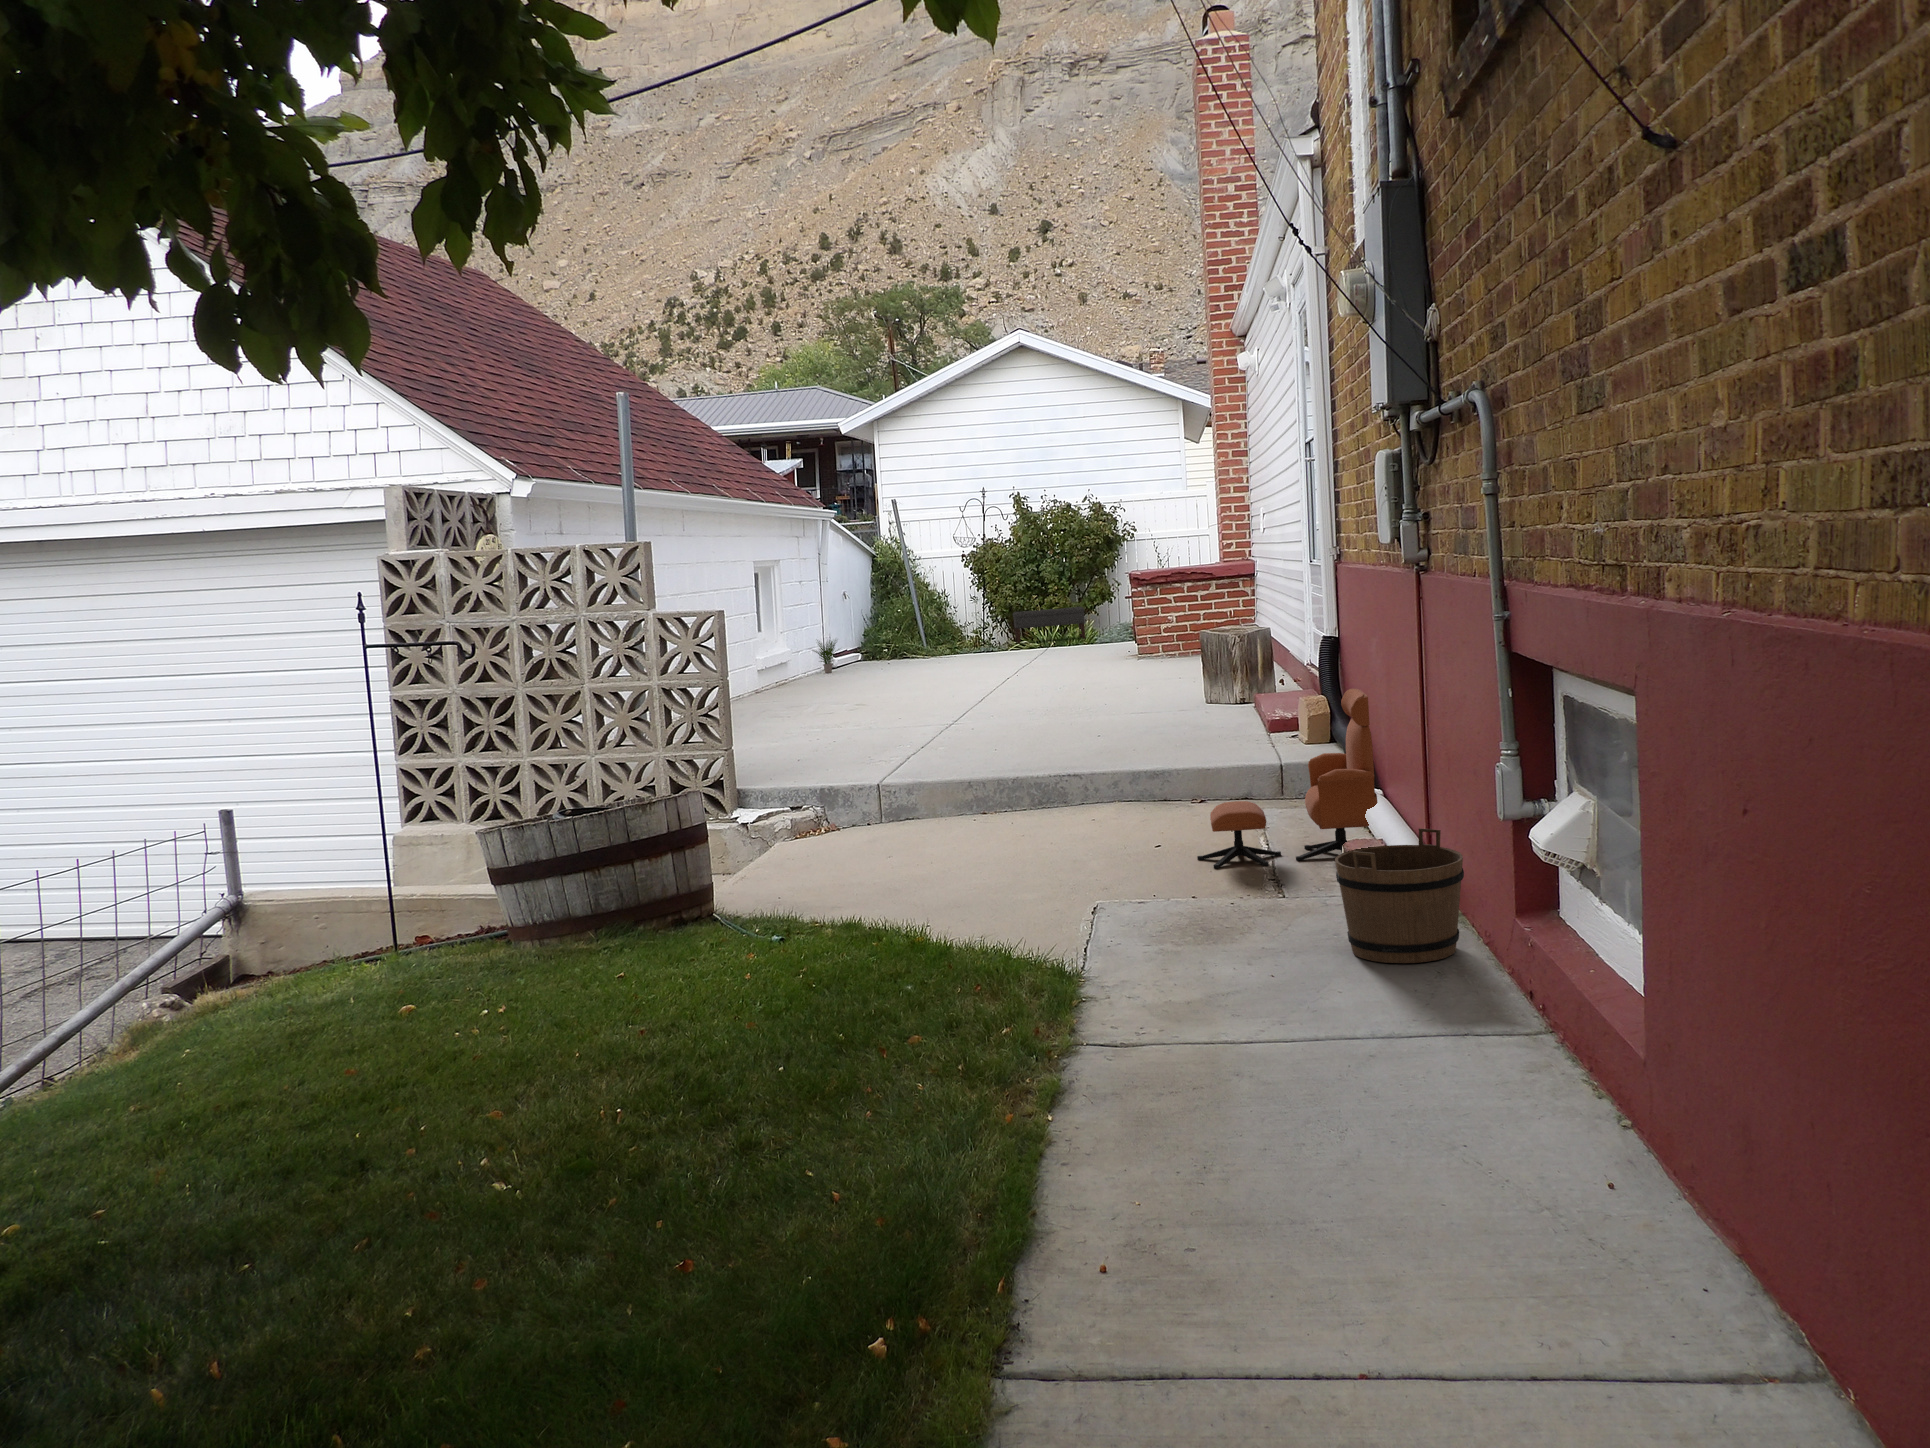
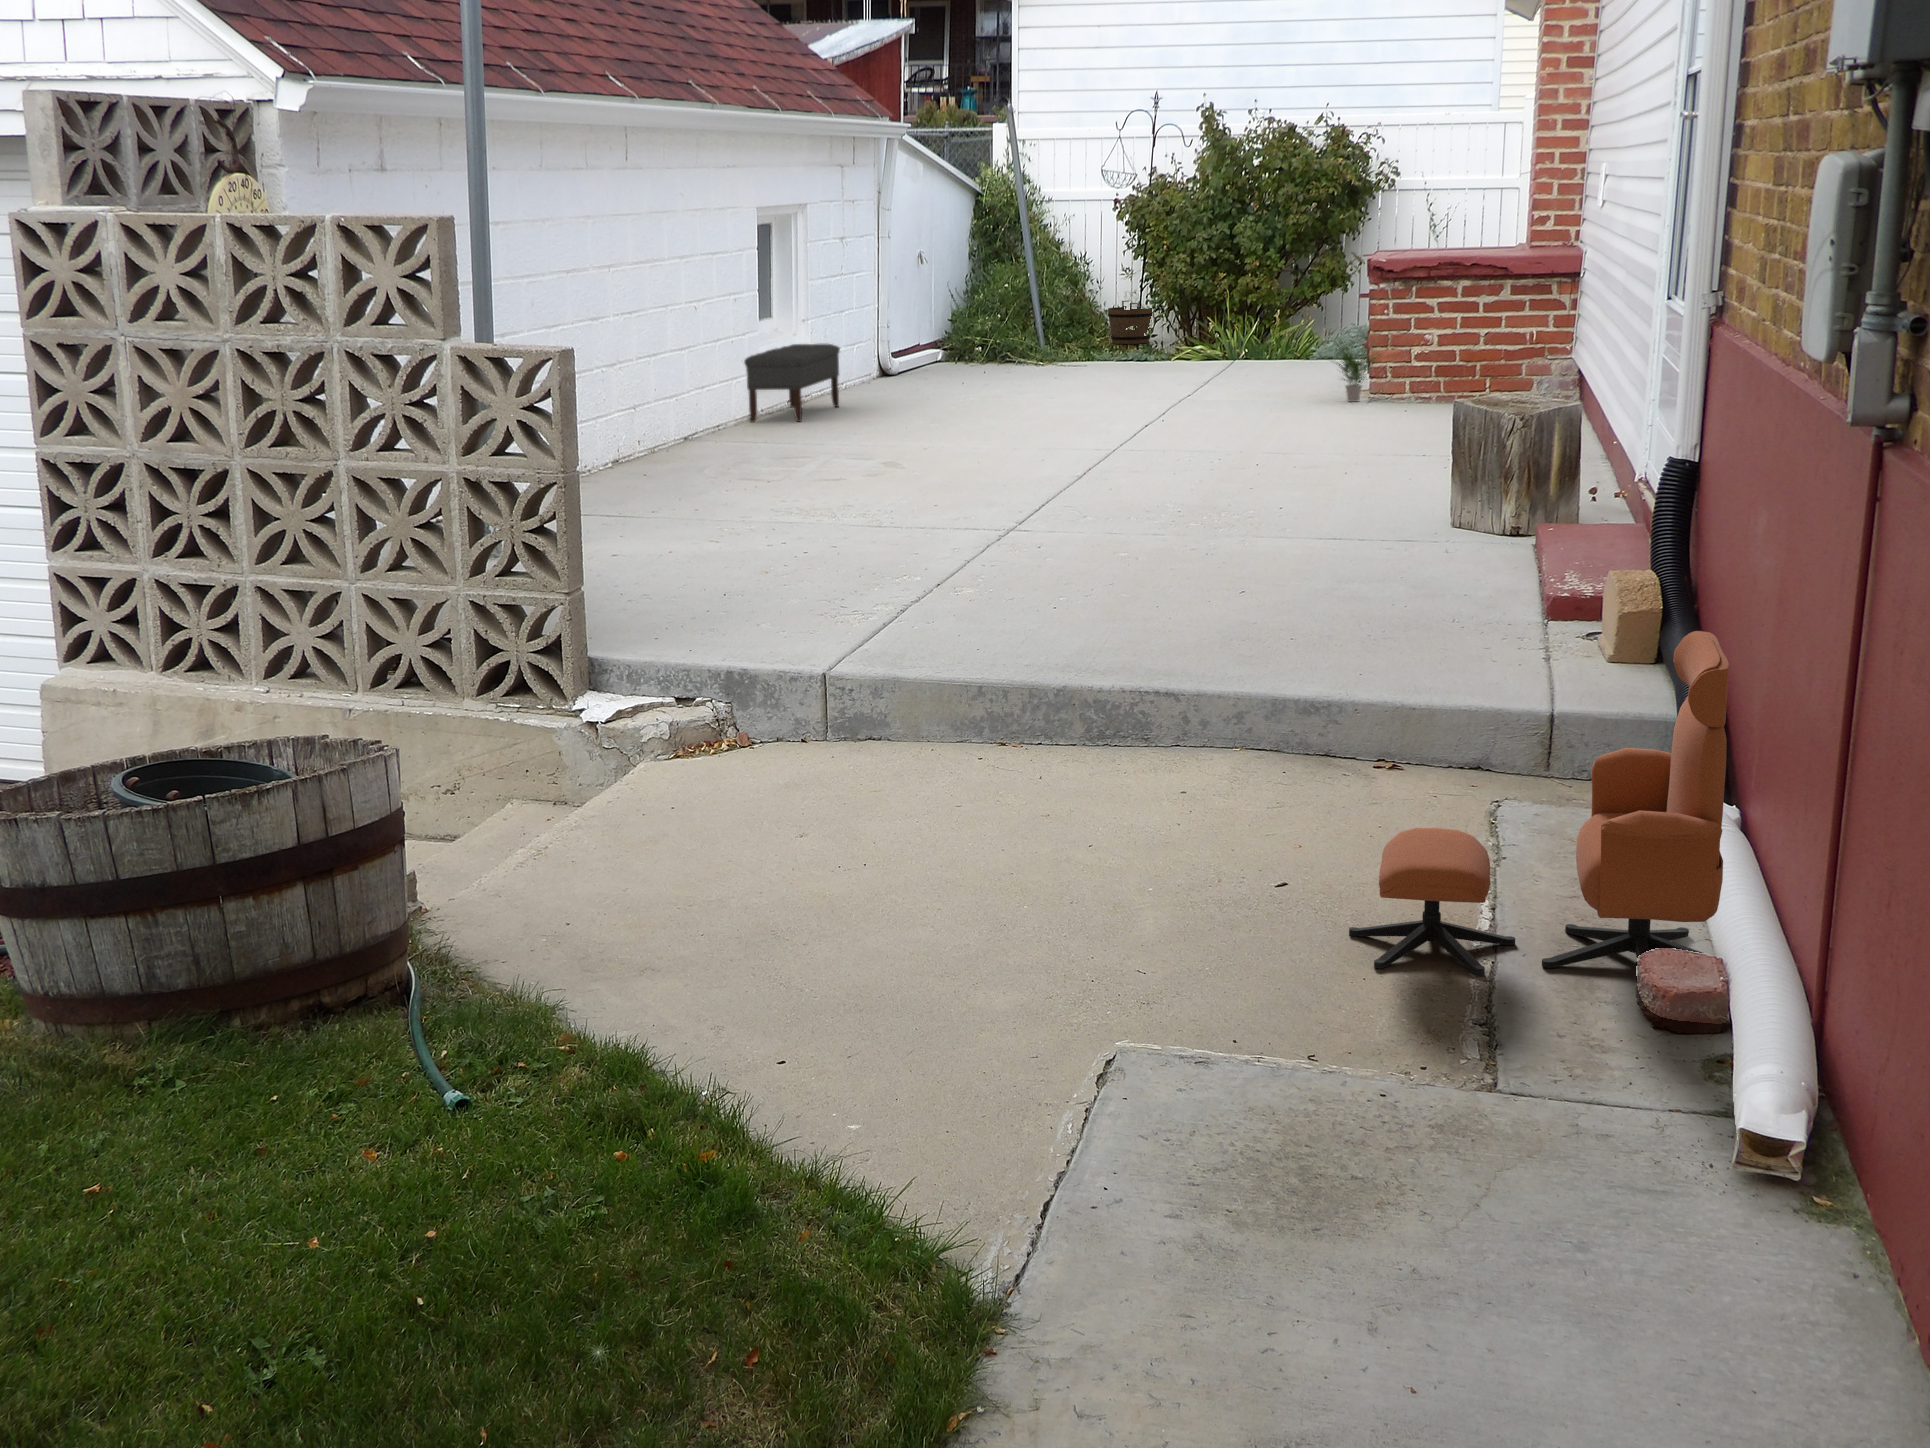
bench: present [1013,607,1085,644] -> present [744,344,840,422]
potted plant: present [814,640,839,673] -> present [1338,340,1377,402]
bucket: present [1335,828,1464,963] -> present [1108,301,1153,344]

